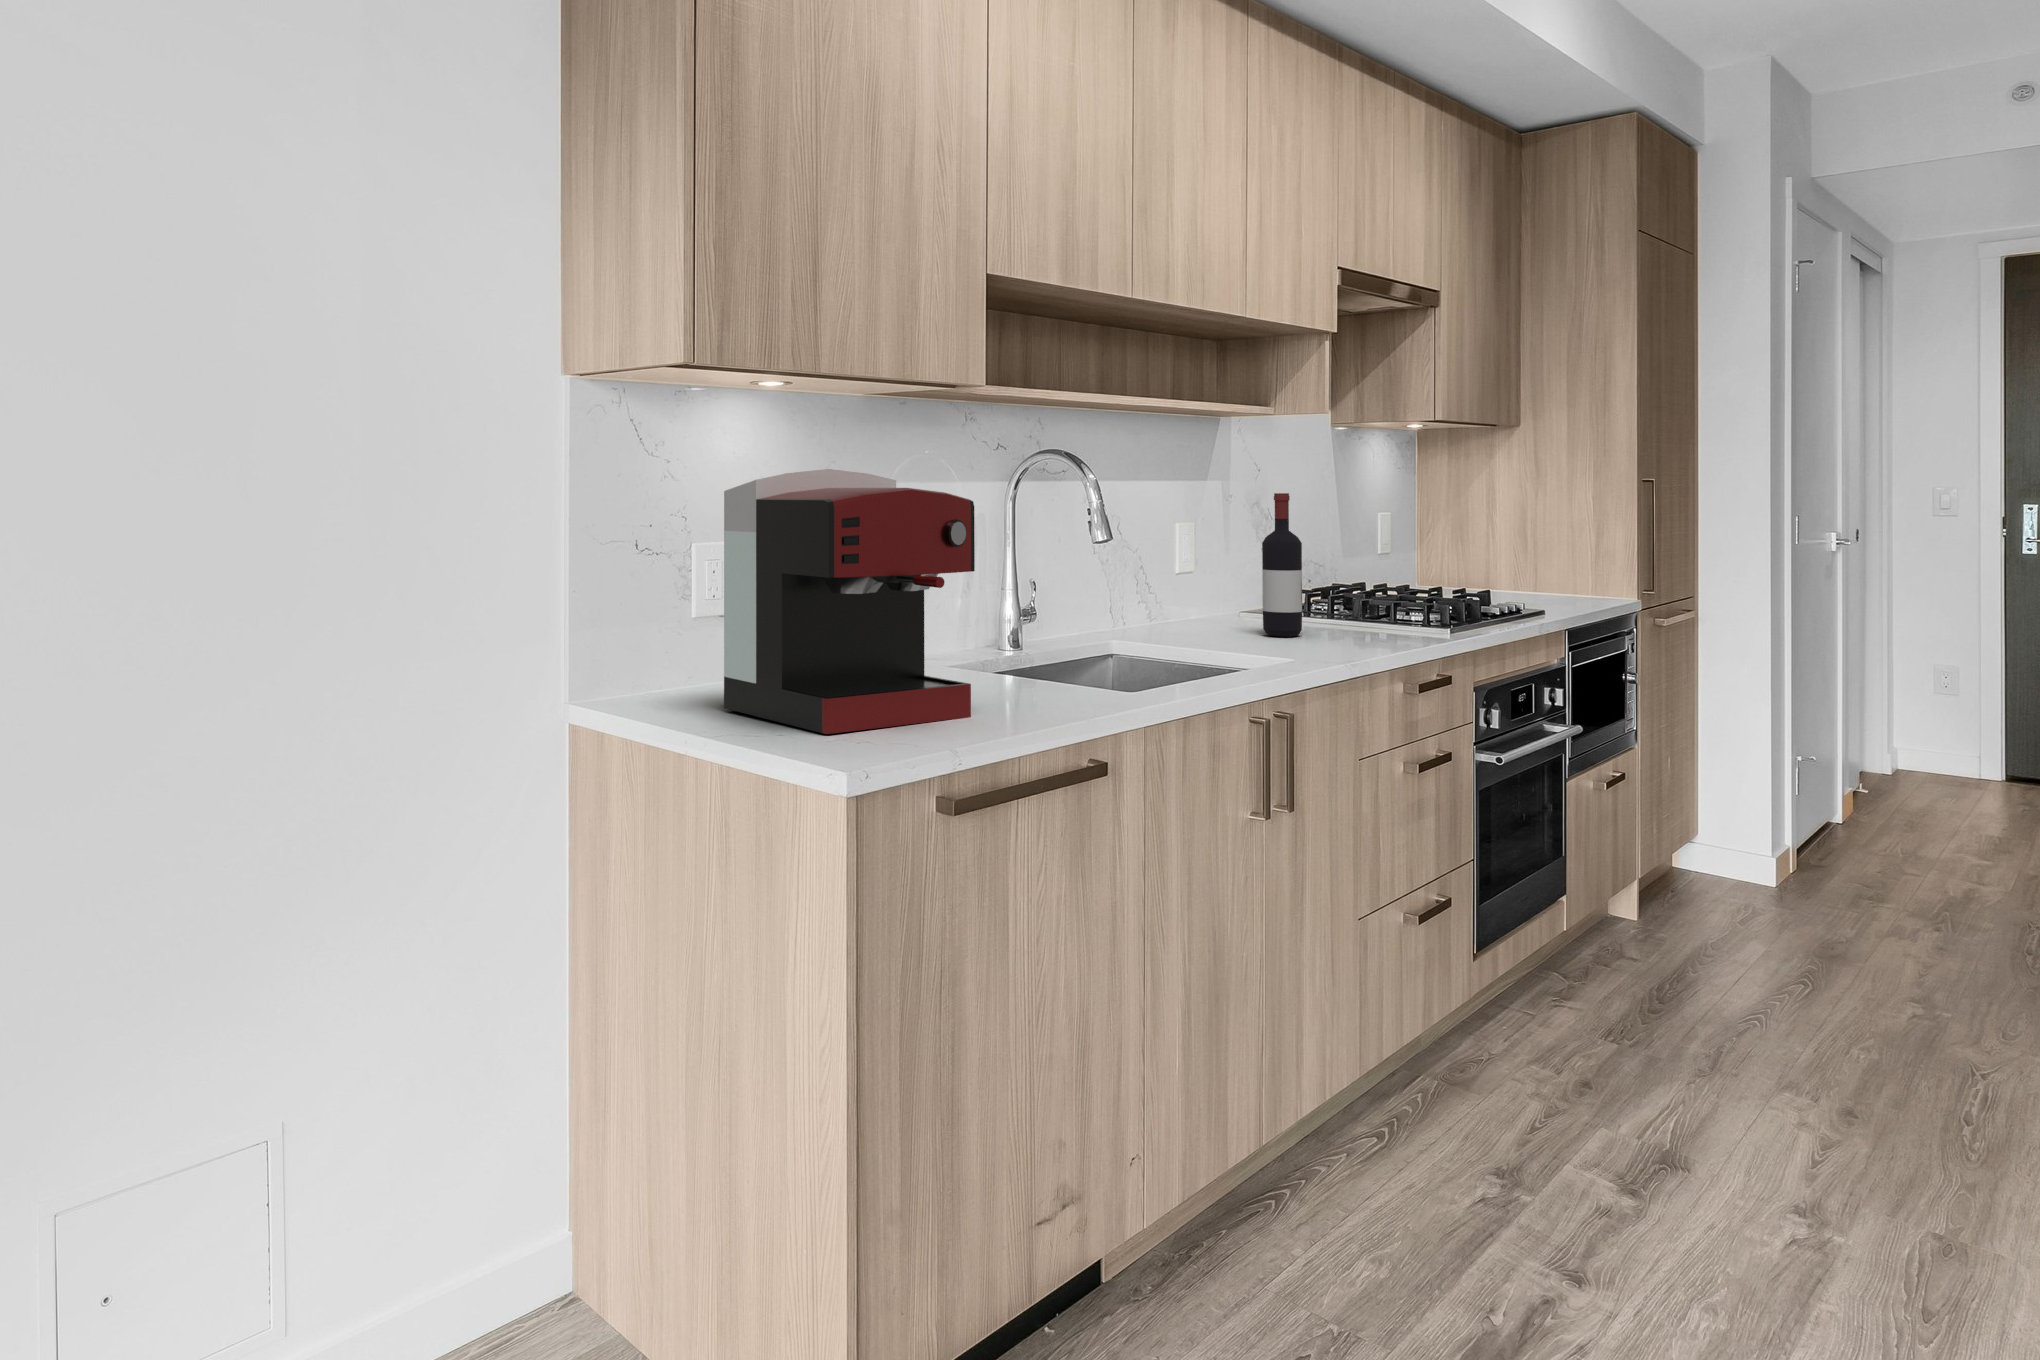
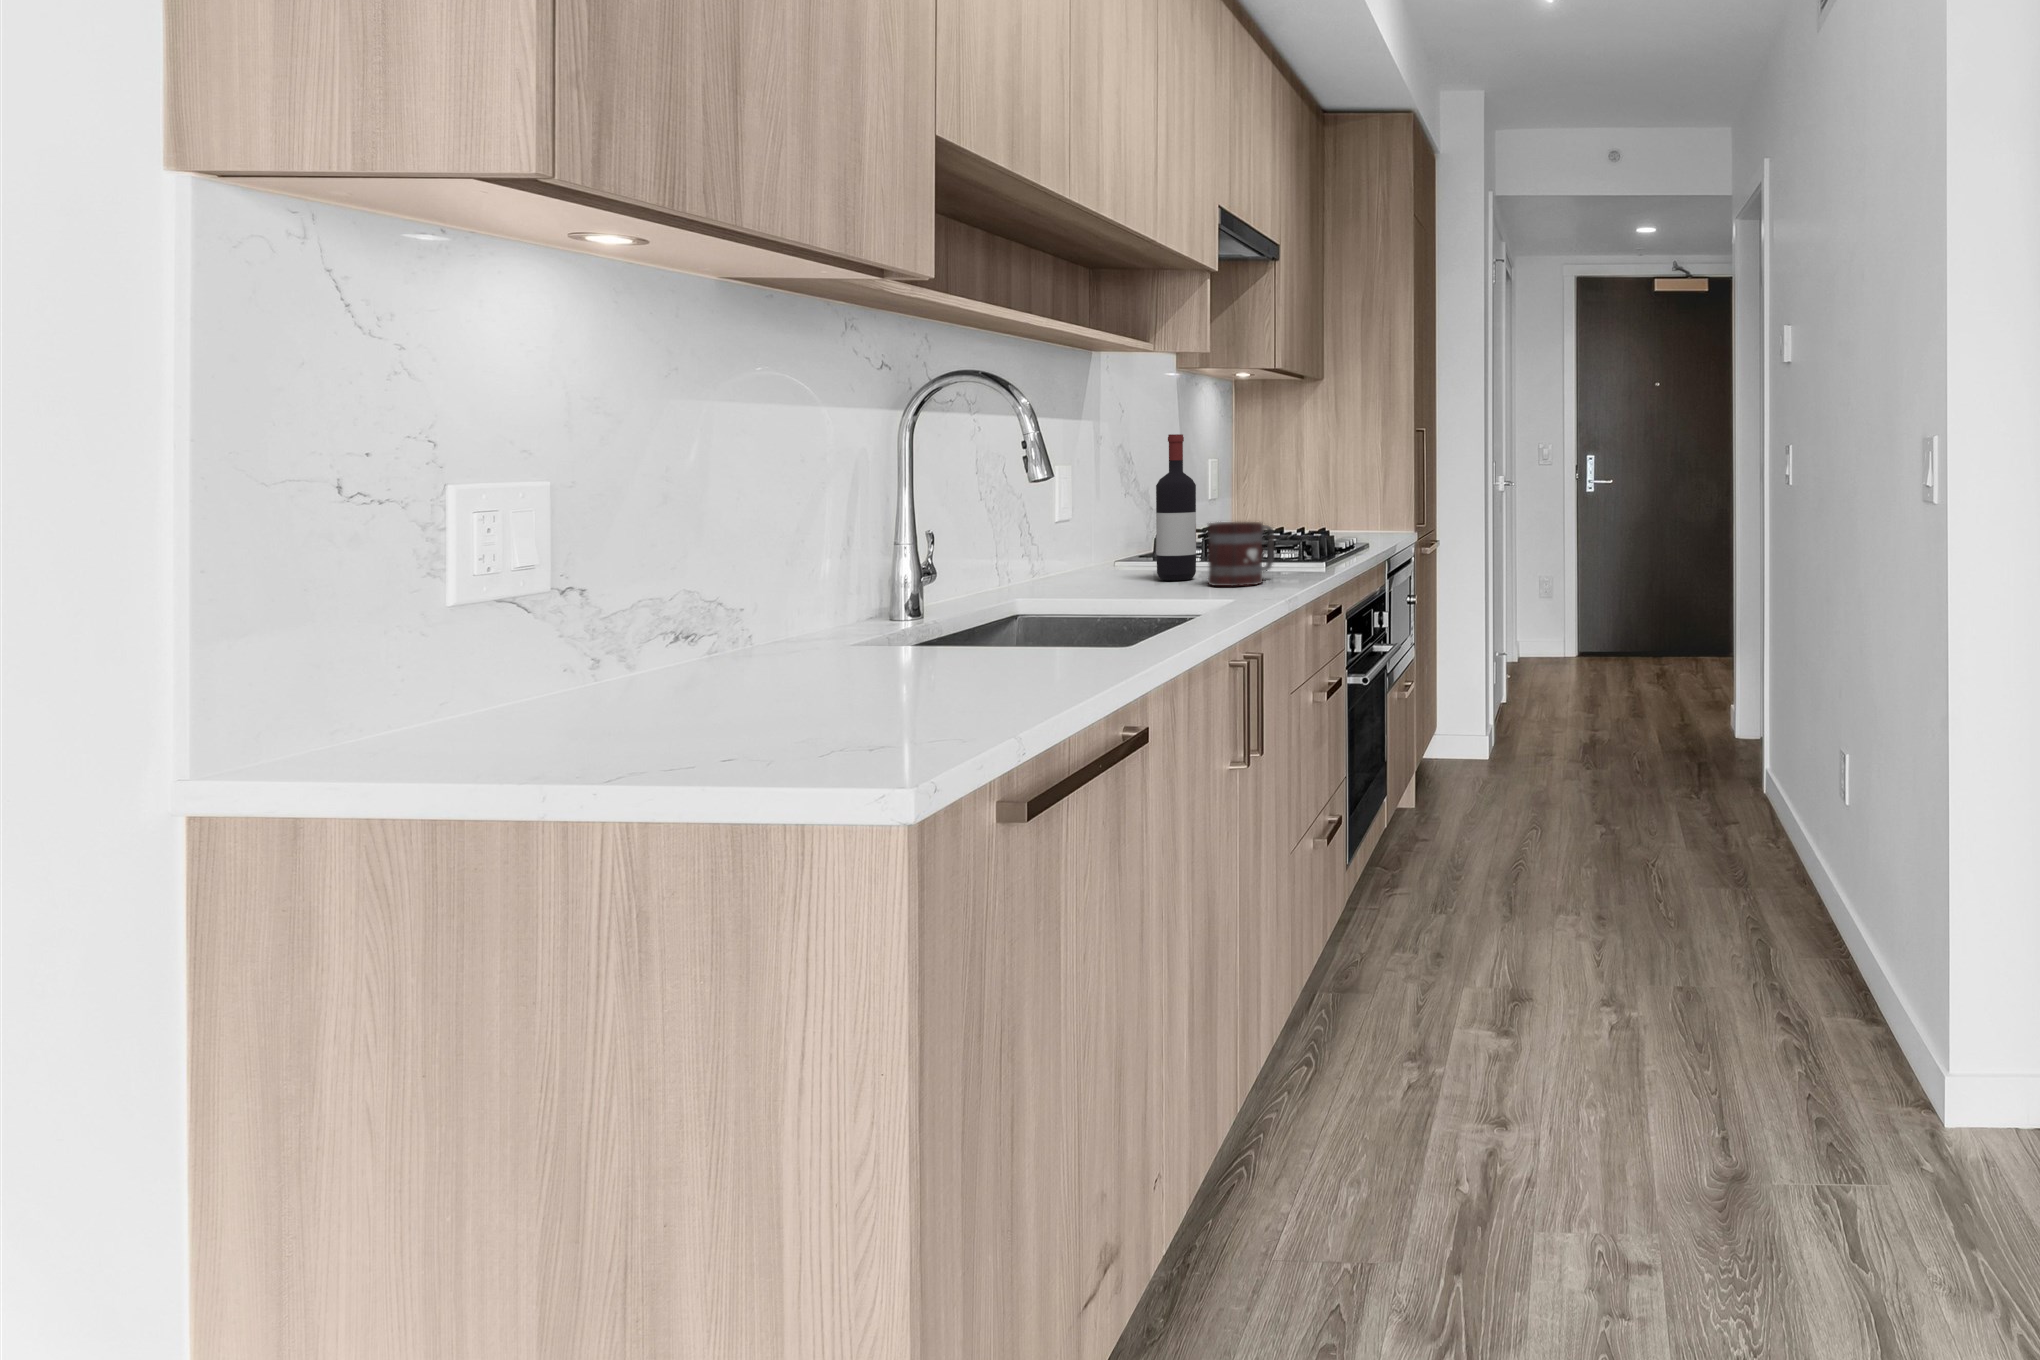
coffee maker: present [724,469,975,734] -> none [605,390,988,738]
mug: none [1300,582,1375,647] -> present [1208,522,1274,586]

